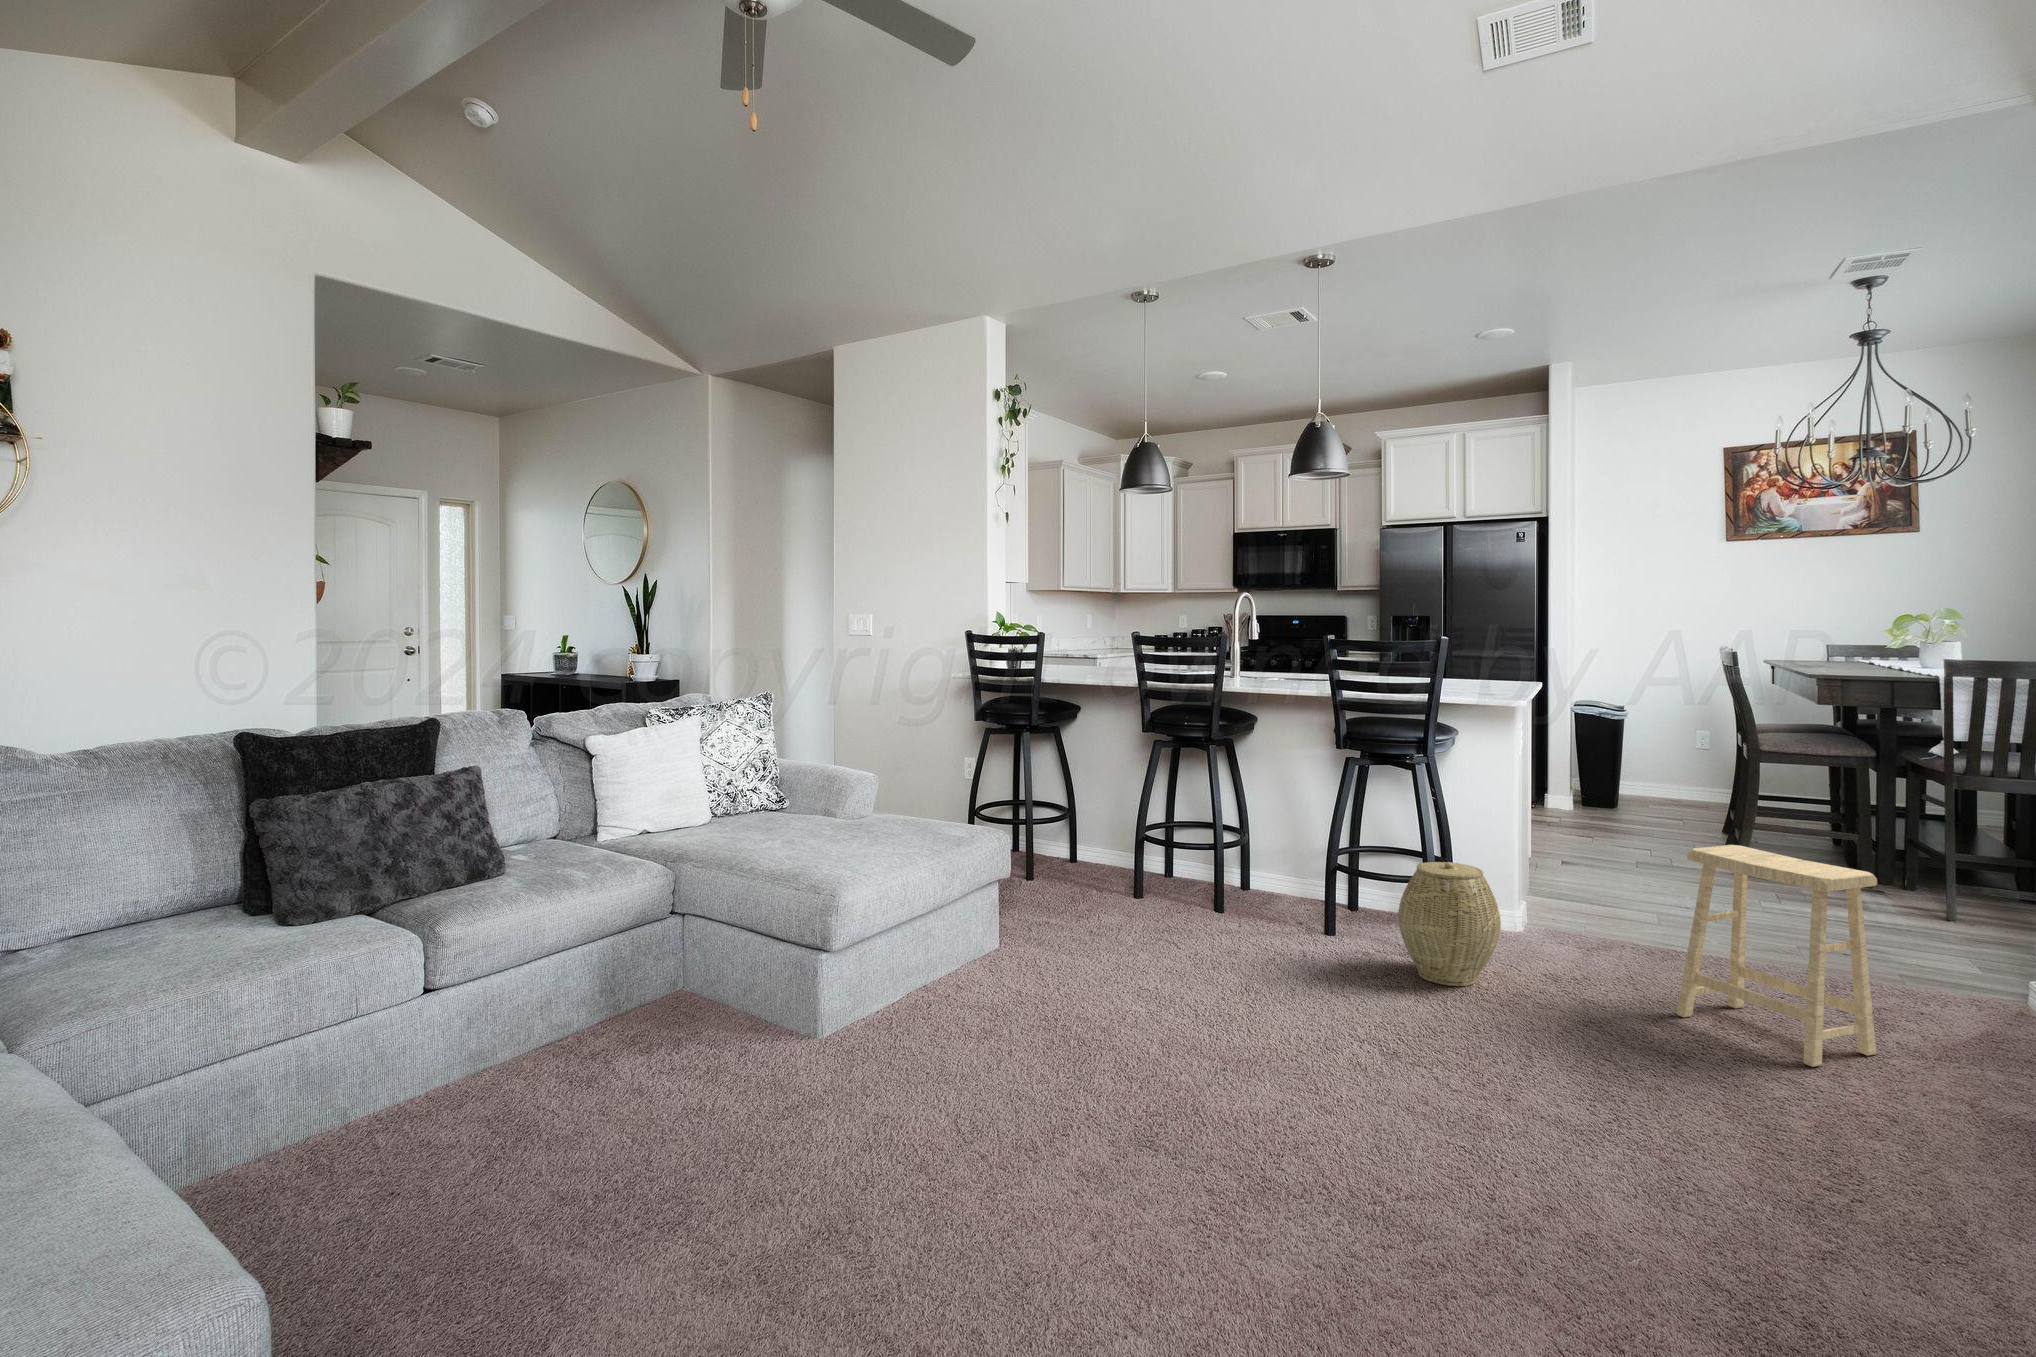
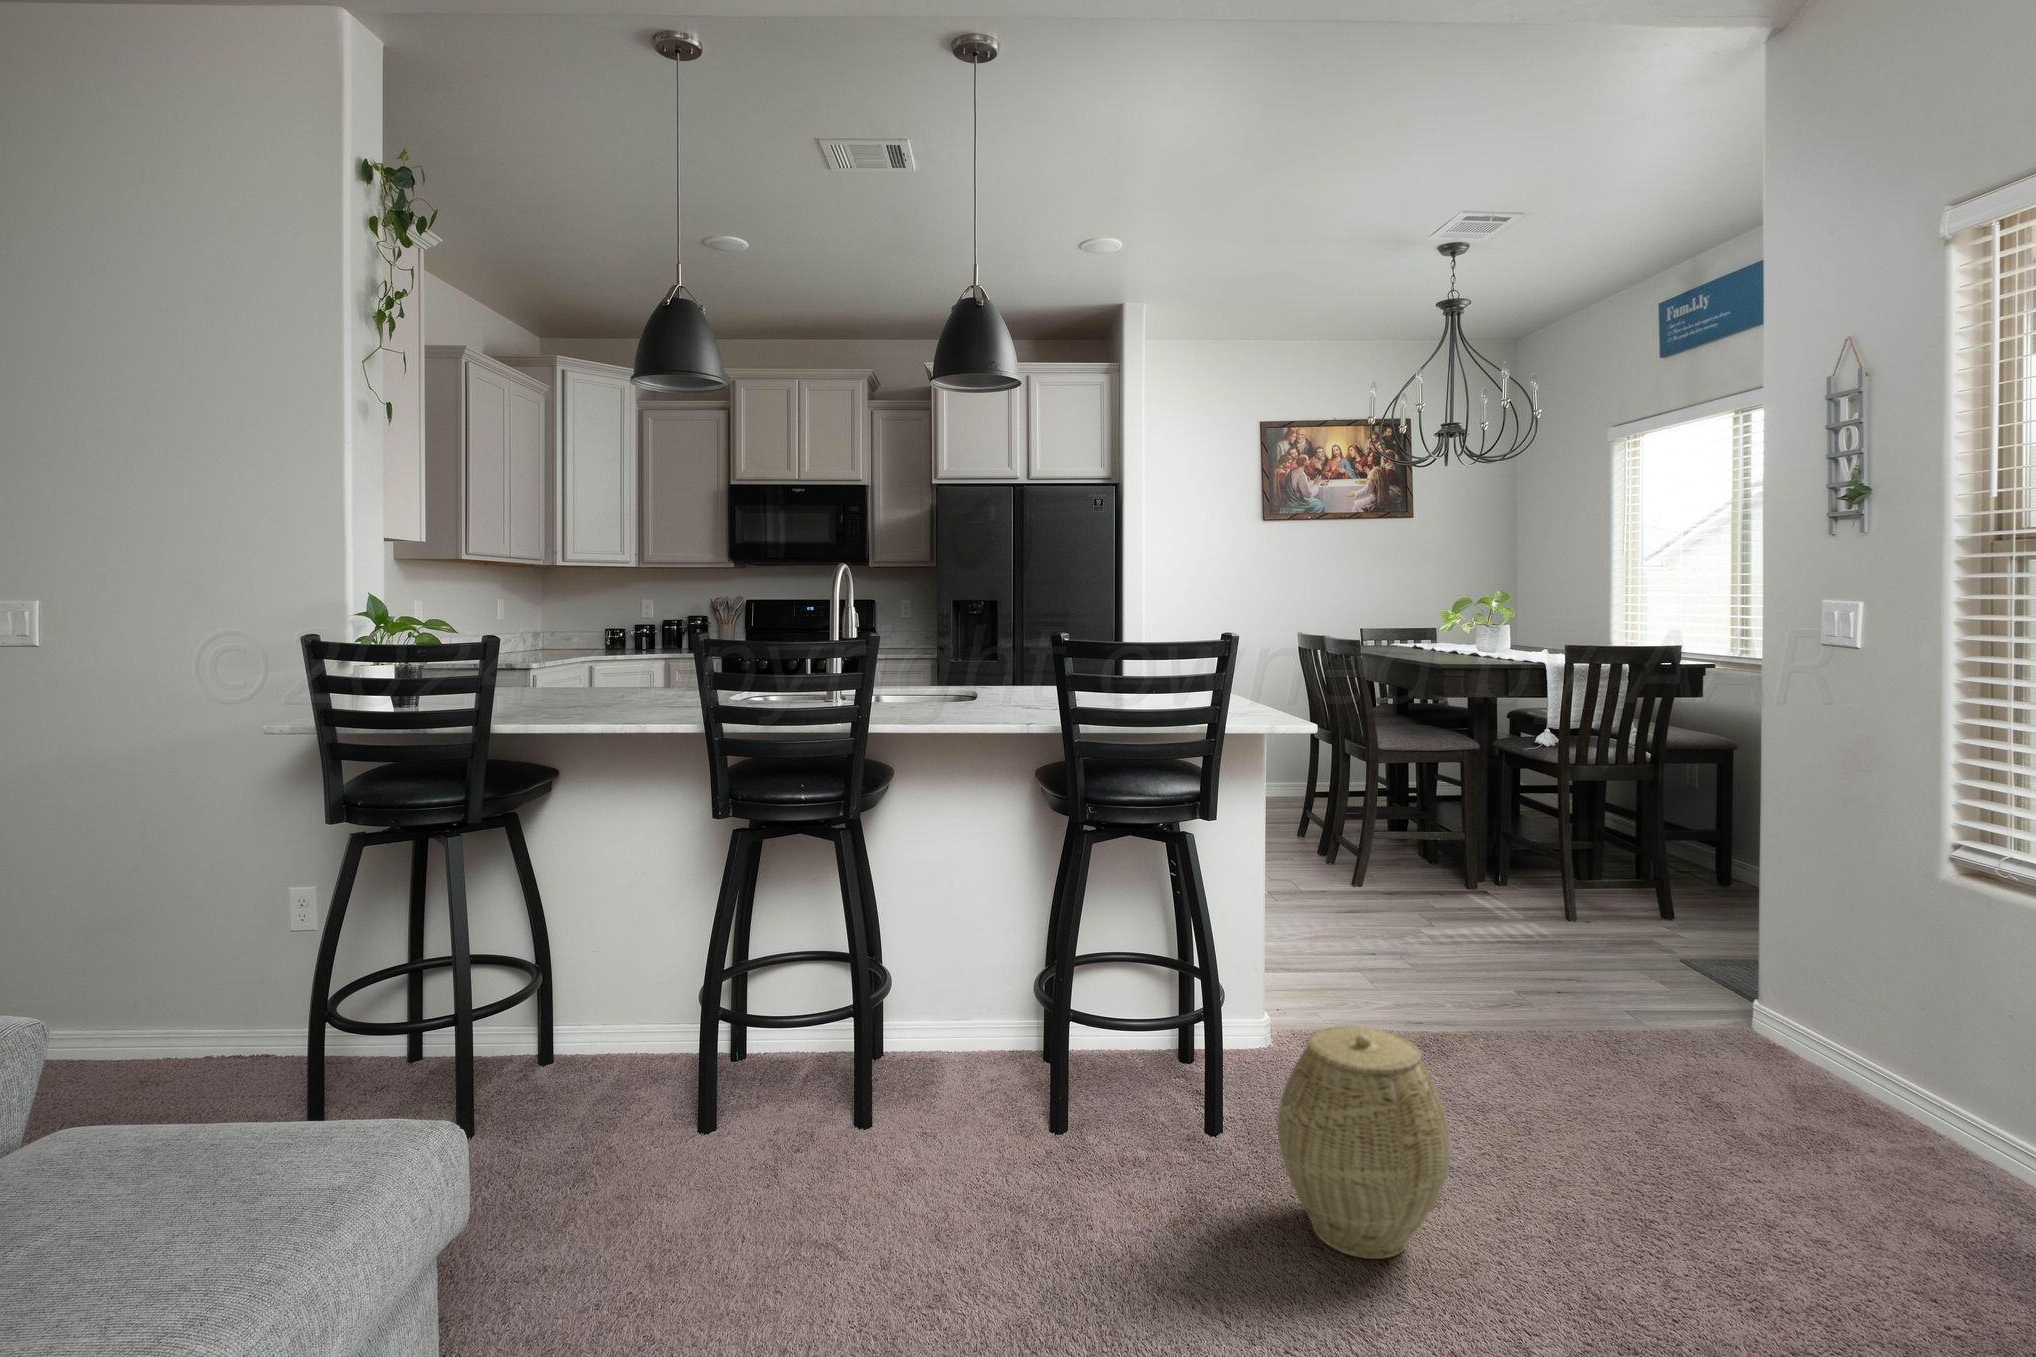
footstool: present [1676,845,1877,1067] -> none [1681,941,1961,1300]

